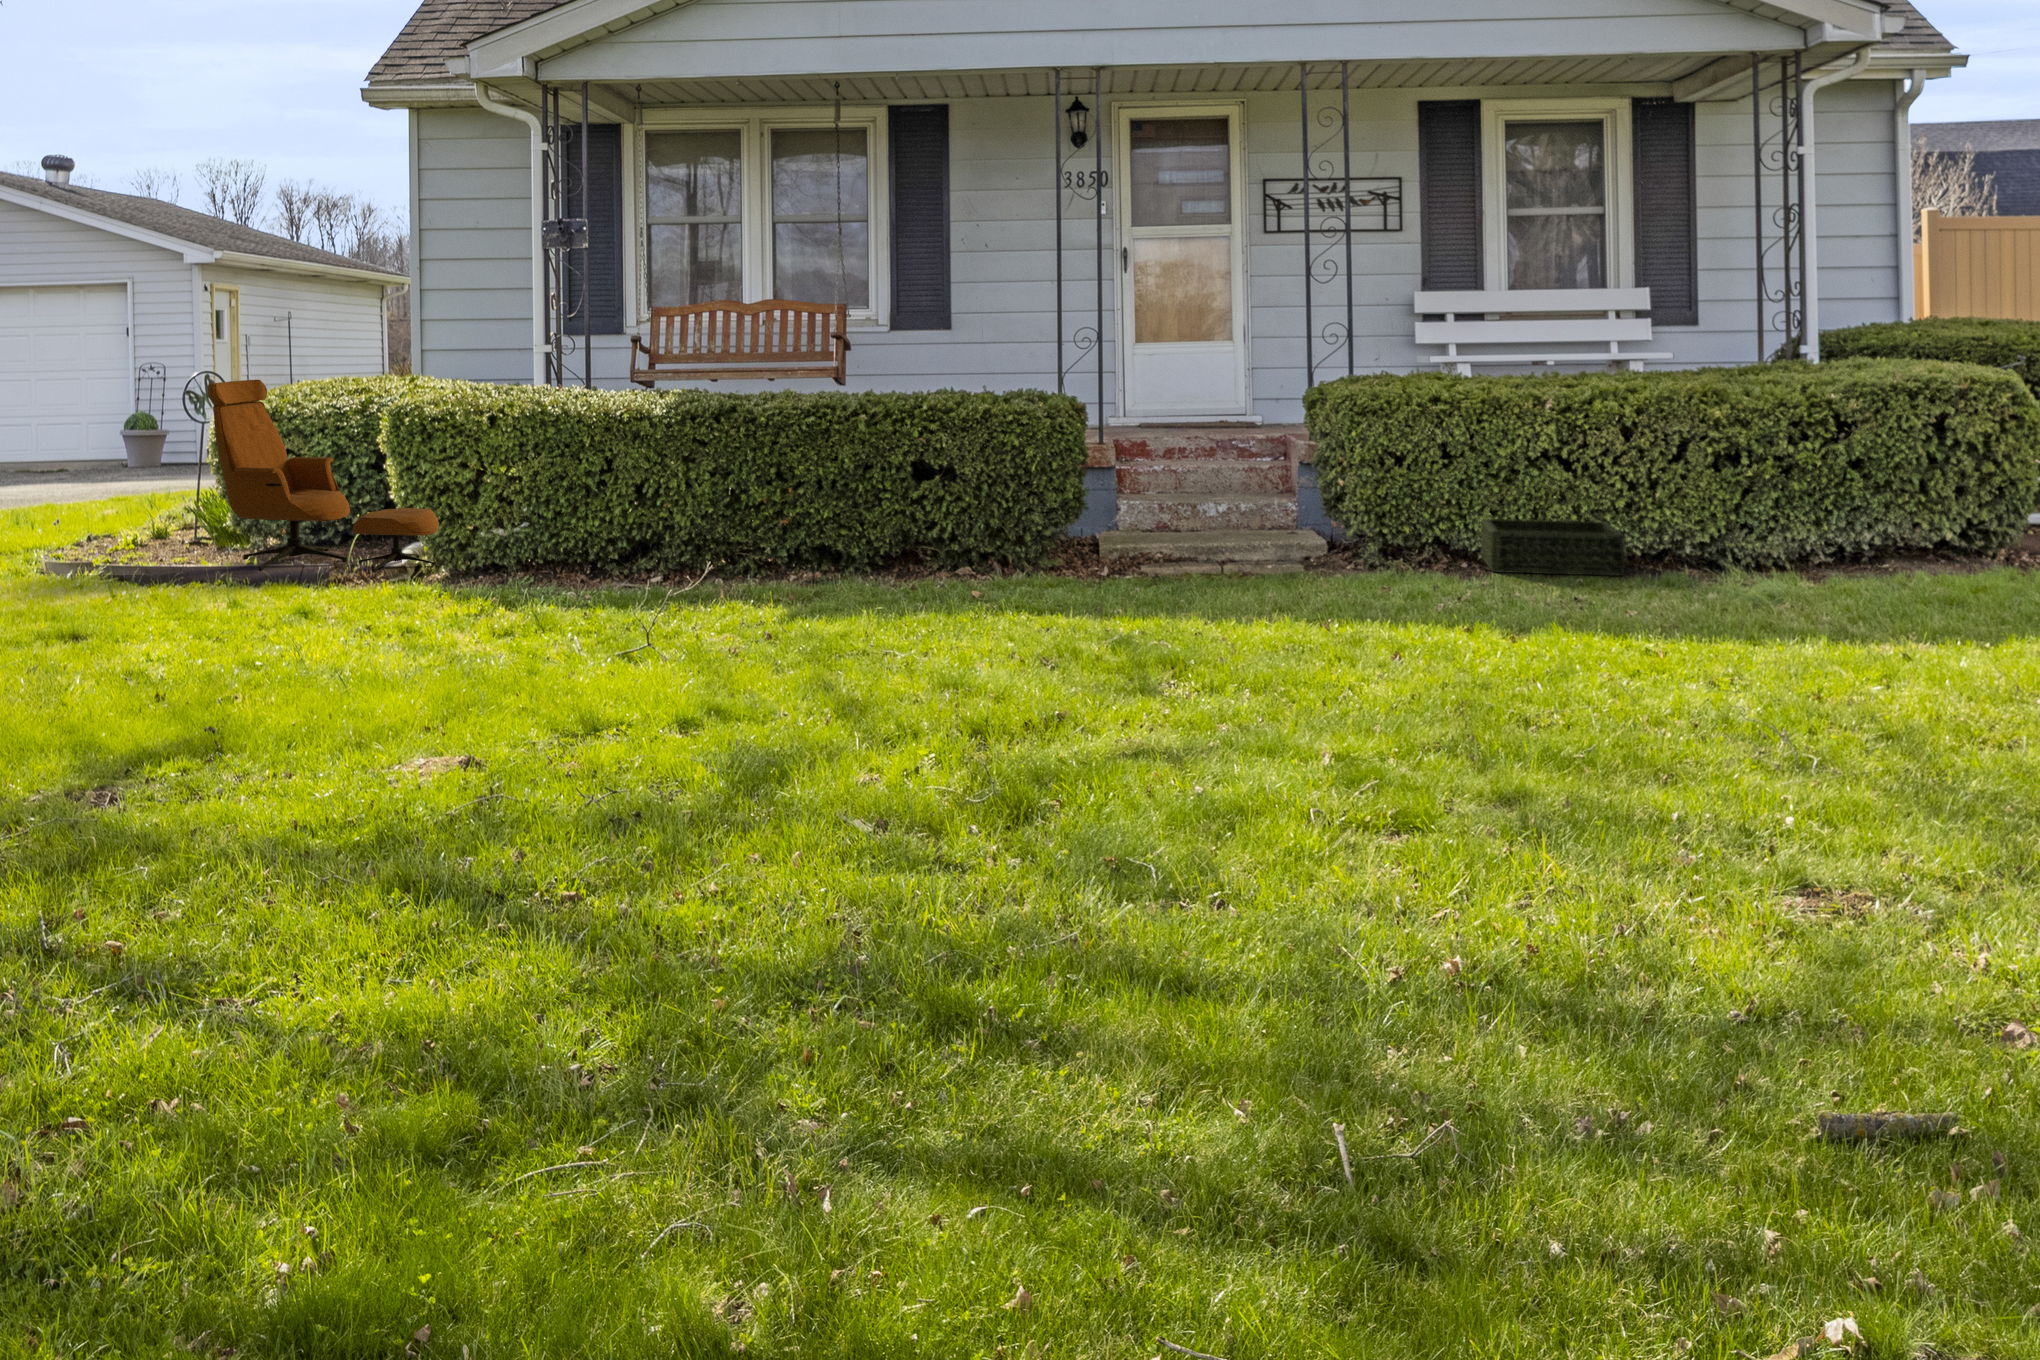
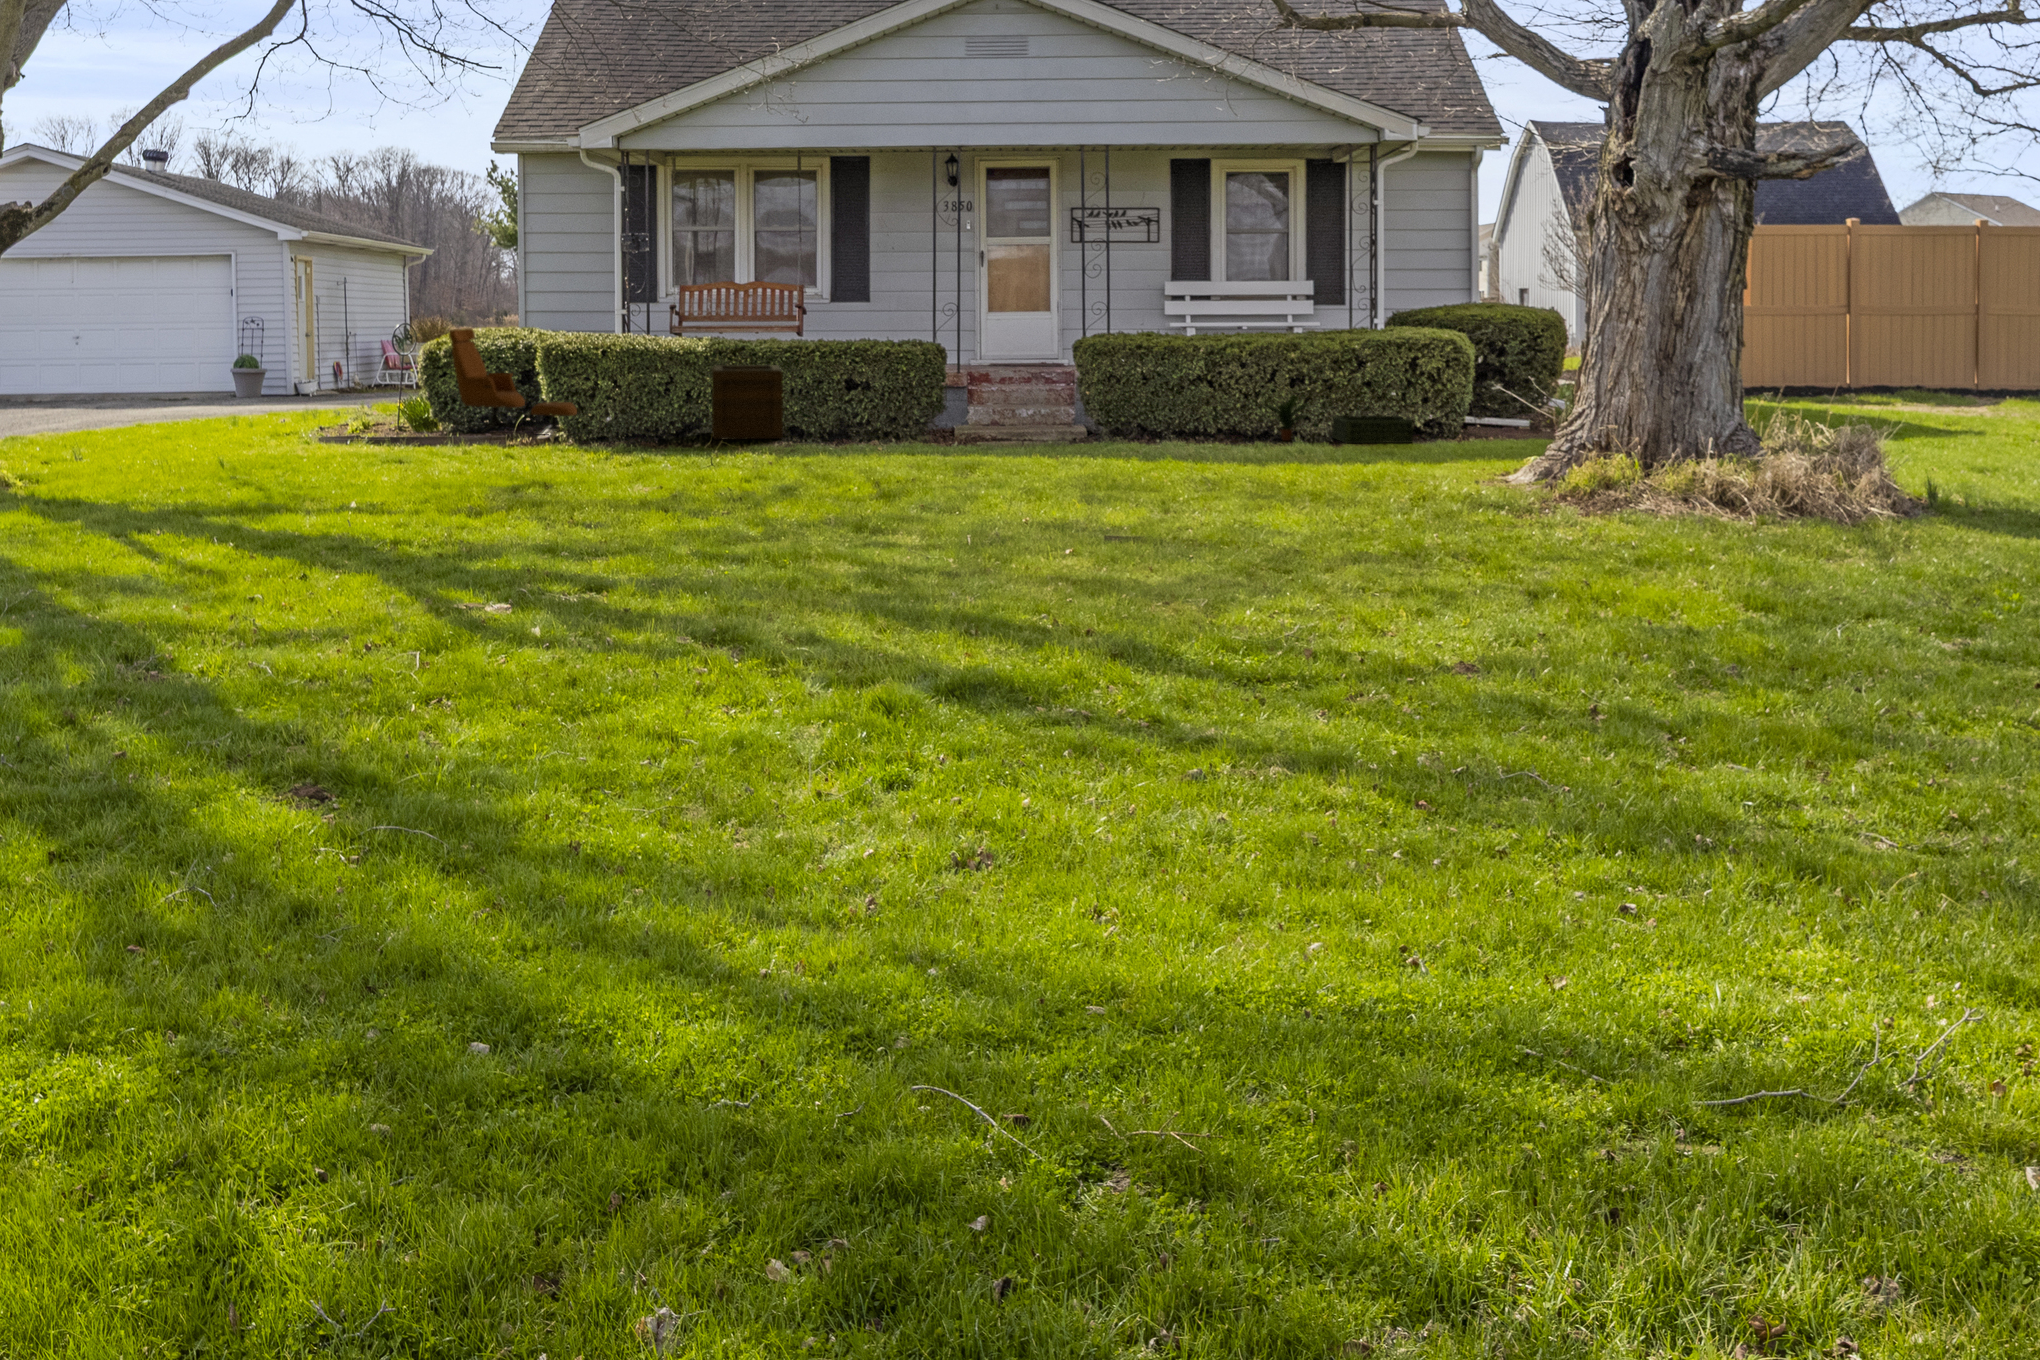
wooden crate: none [671,439,802,582] -> present [712,365,783,440]
potted plant: none [1668,482,1768,572] -> present [1265,395,1308,441]
basket: present [1481,519,1625,576] -> present [1332,416,1413,443]

